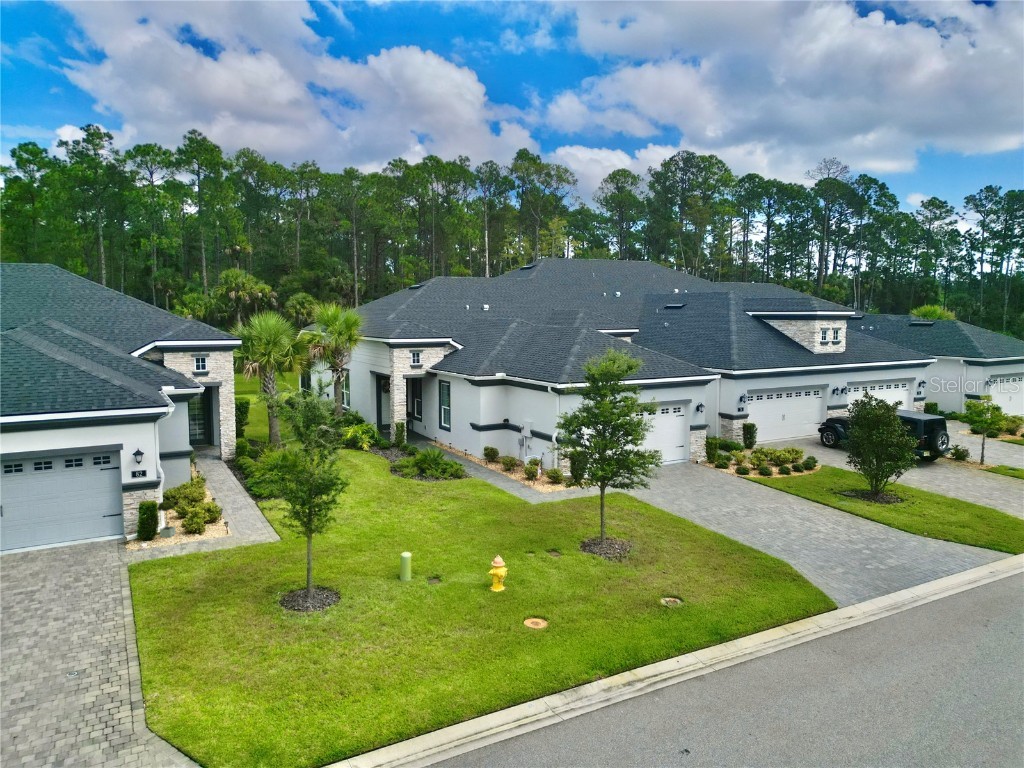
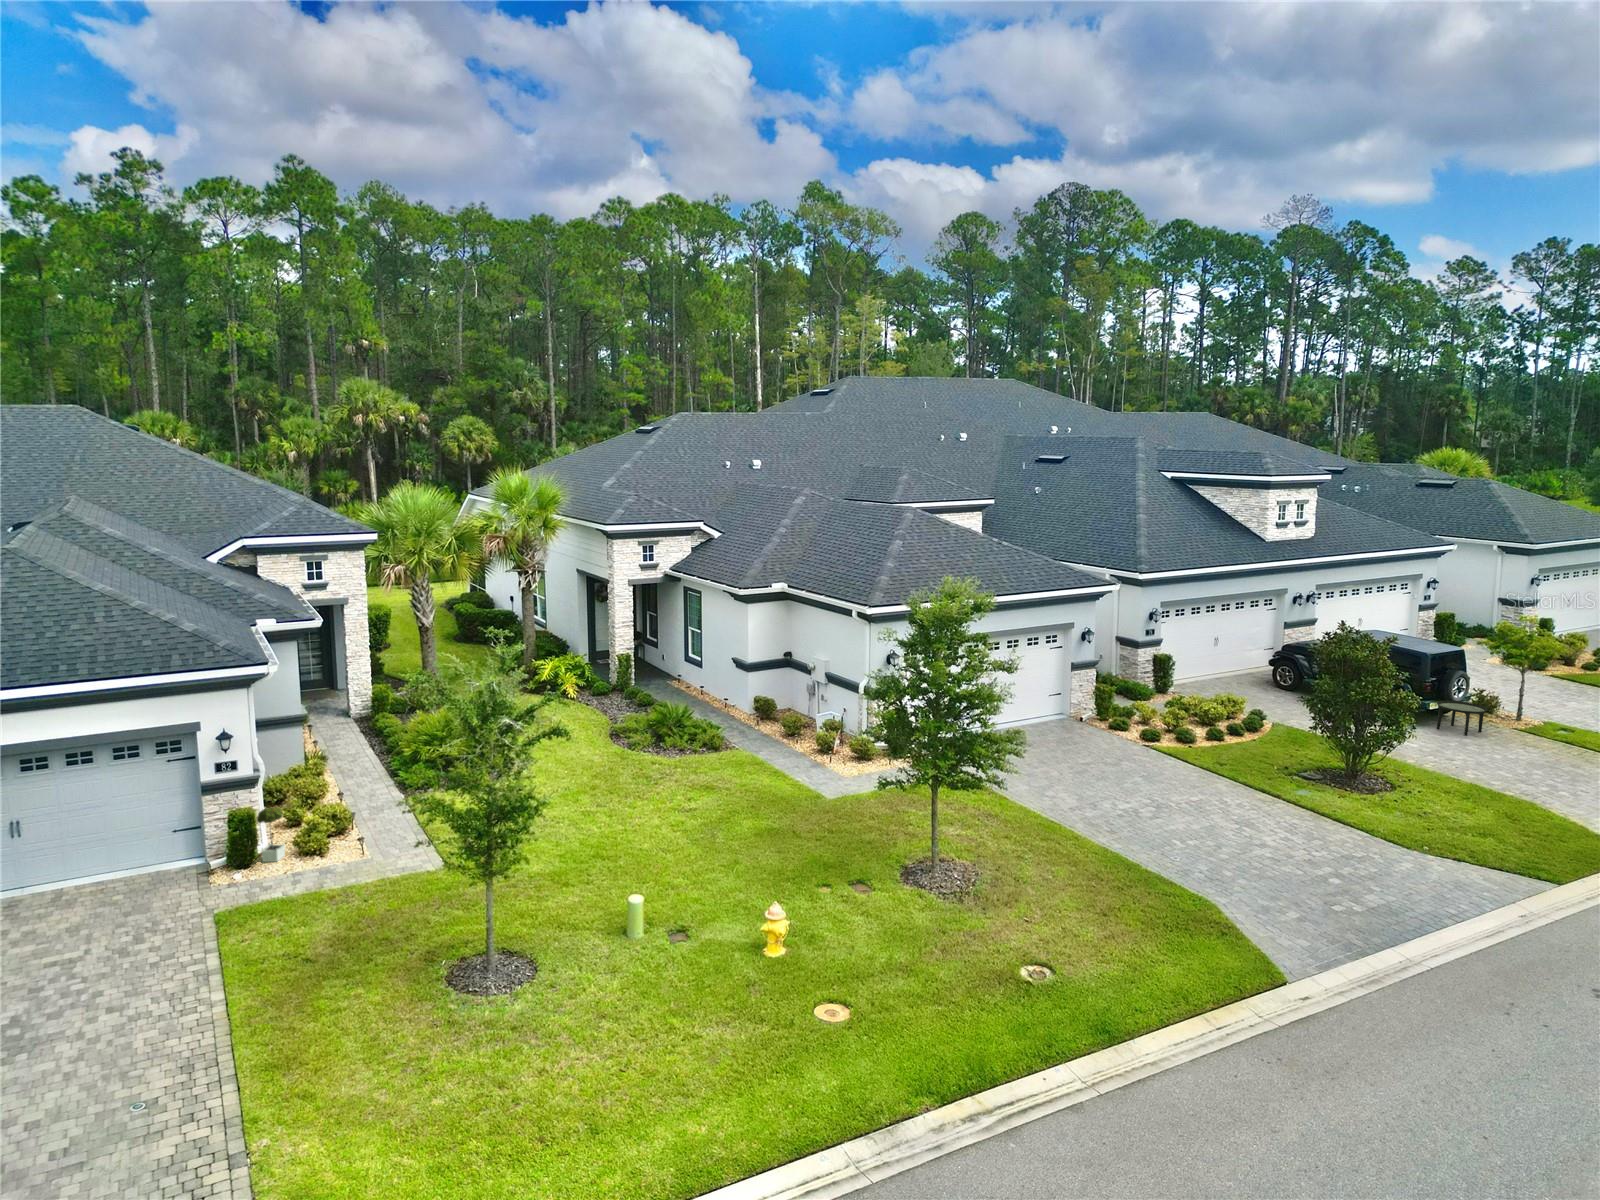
round table: none [927,451,961,473] -> present [1437,701,1488,736]

